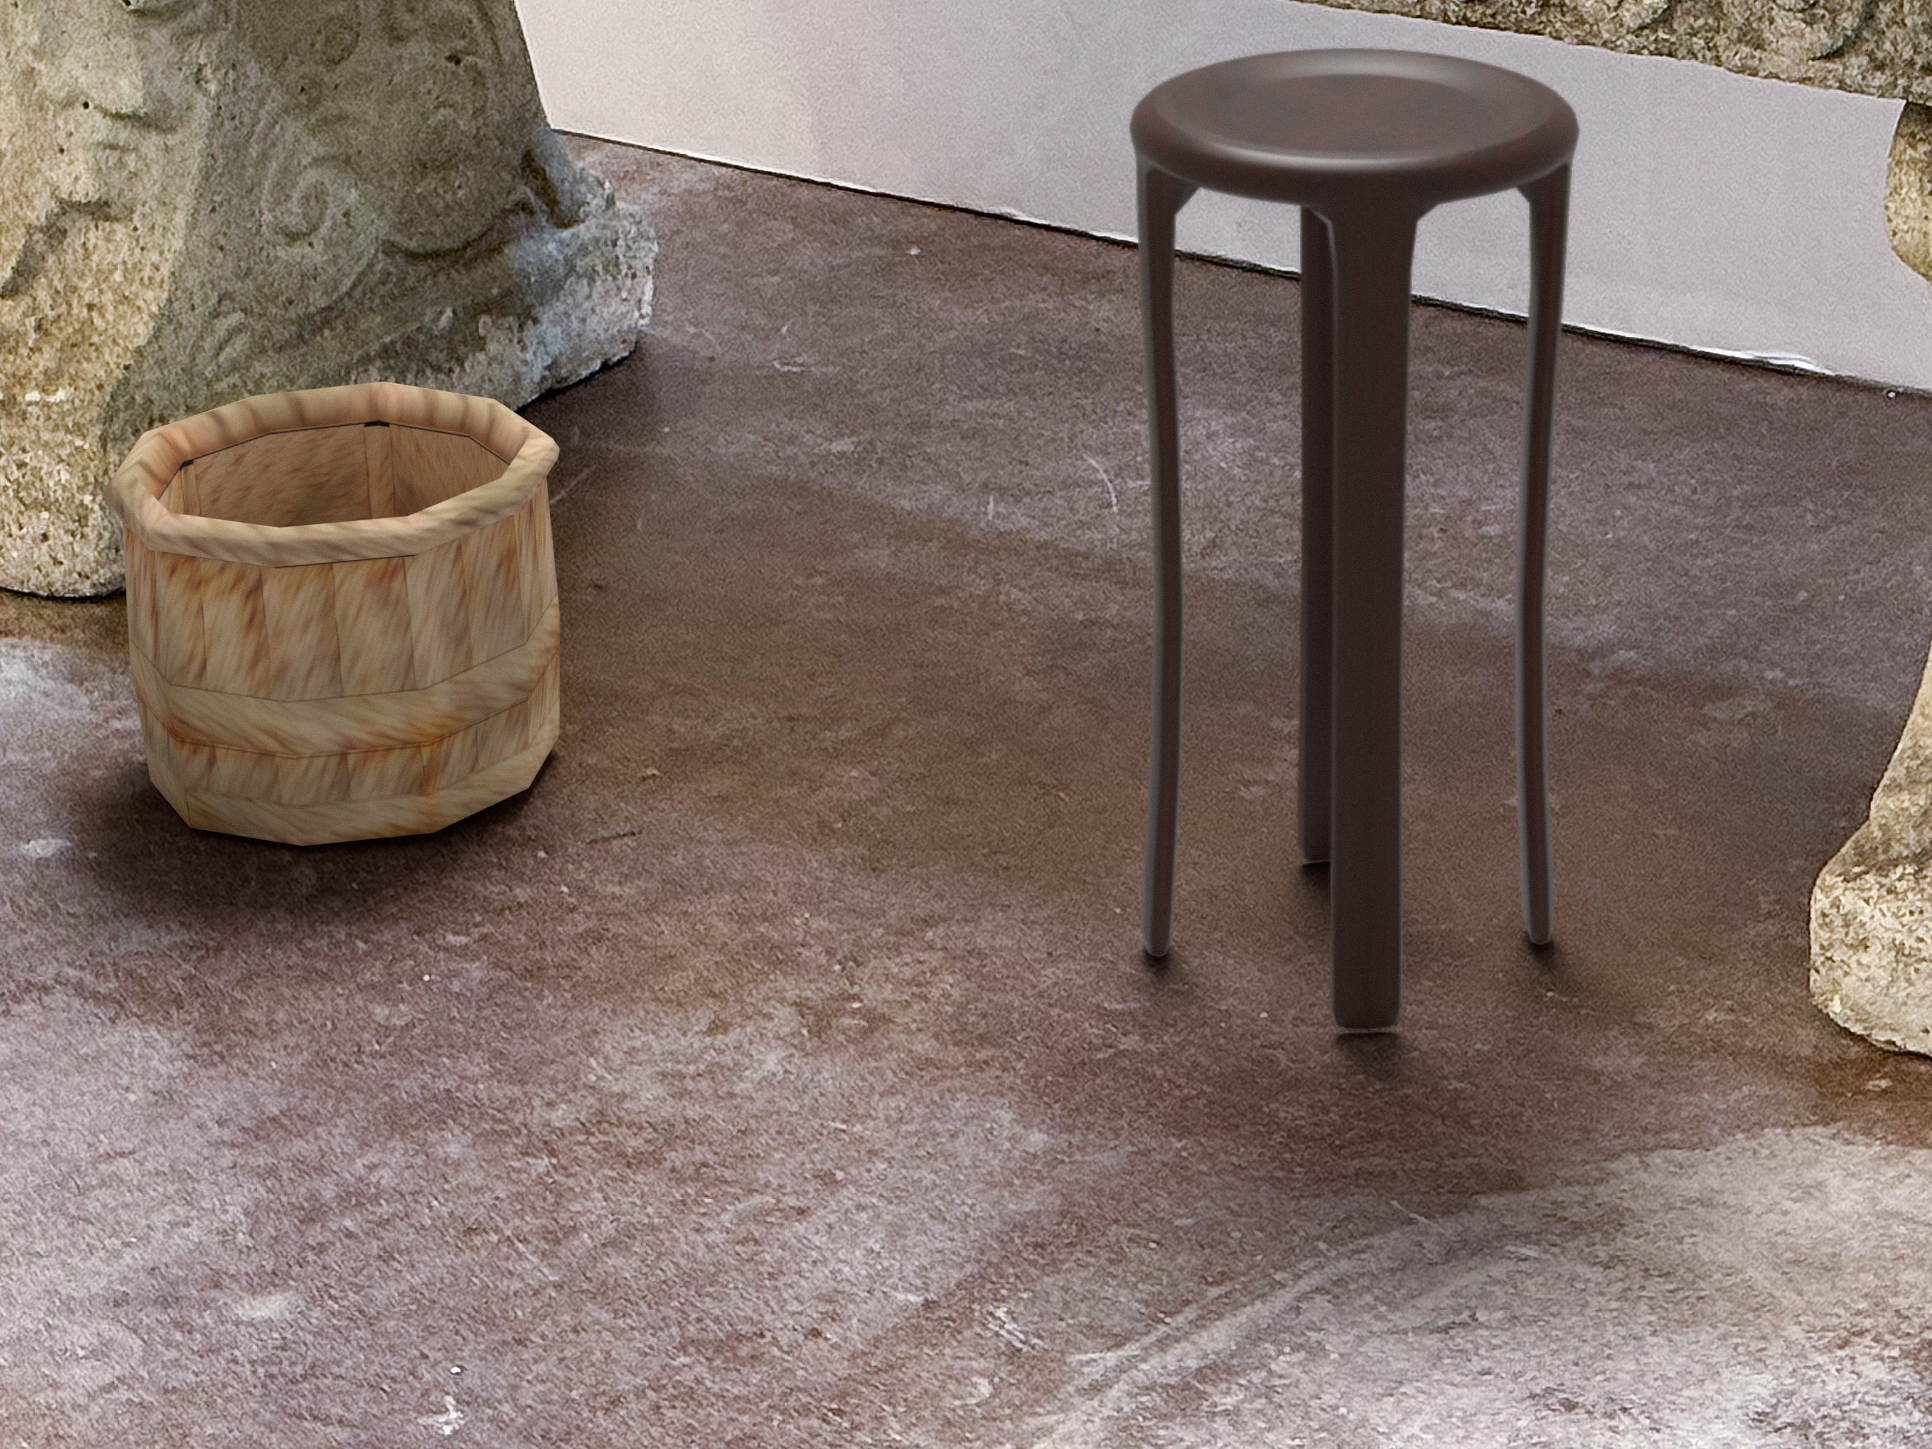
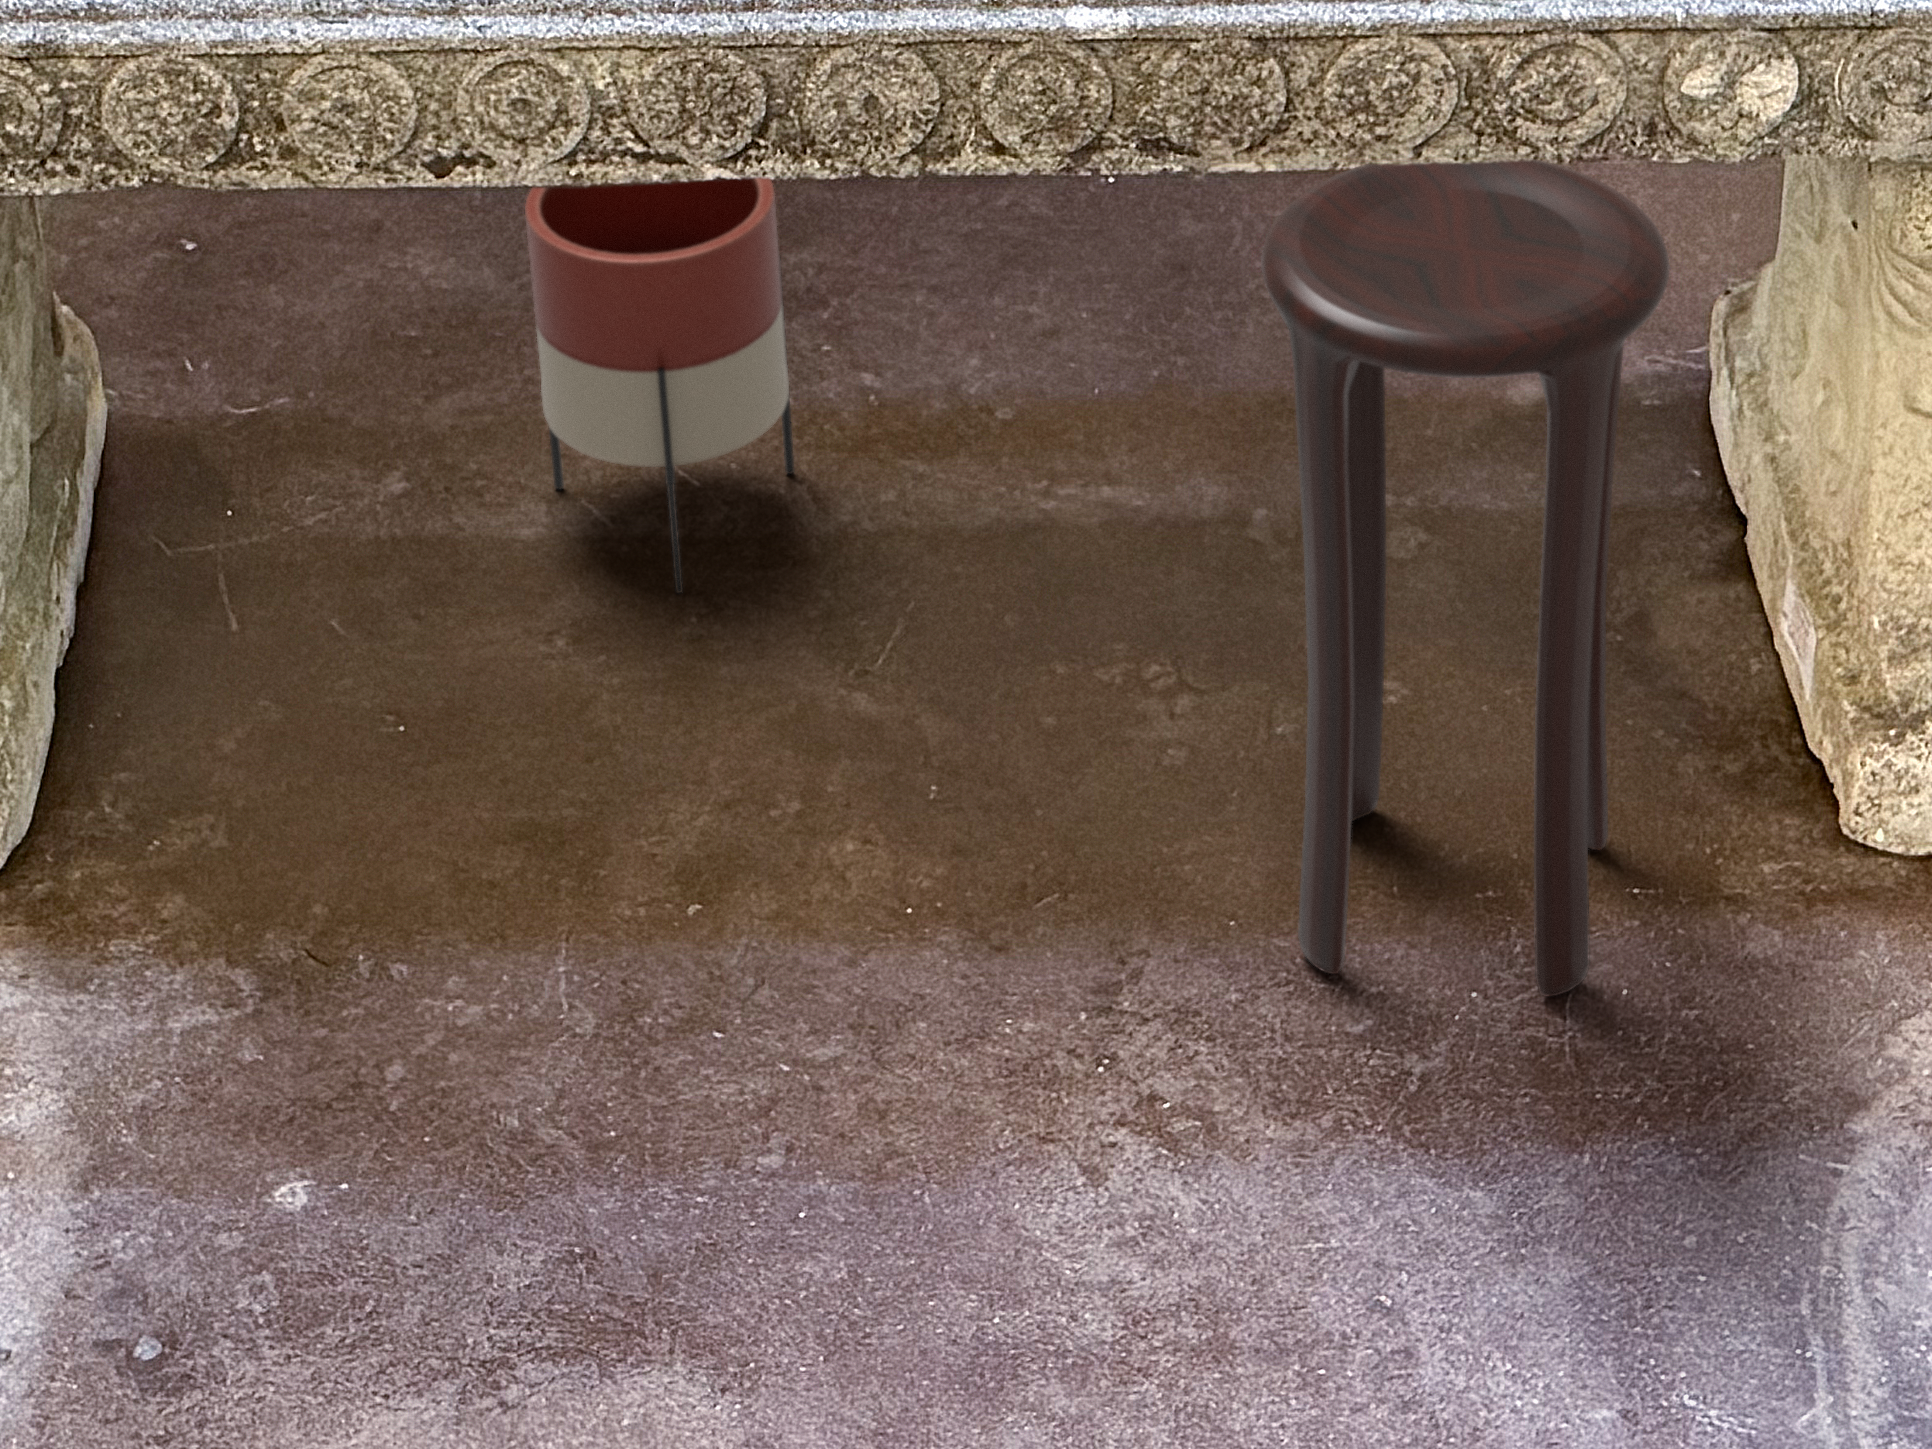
planter: none [853,102,1136,562] -> present [525,178,794,593]
wooden bucket: present [102,382,560,846] -> none [200,634,646,1137]

